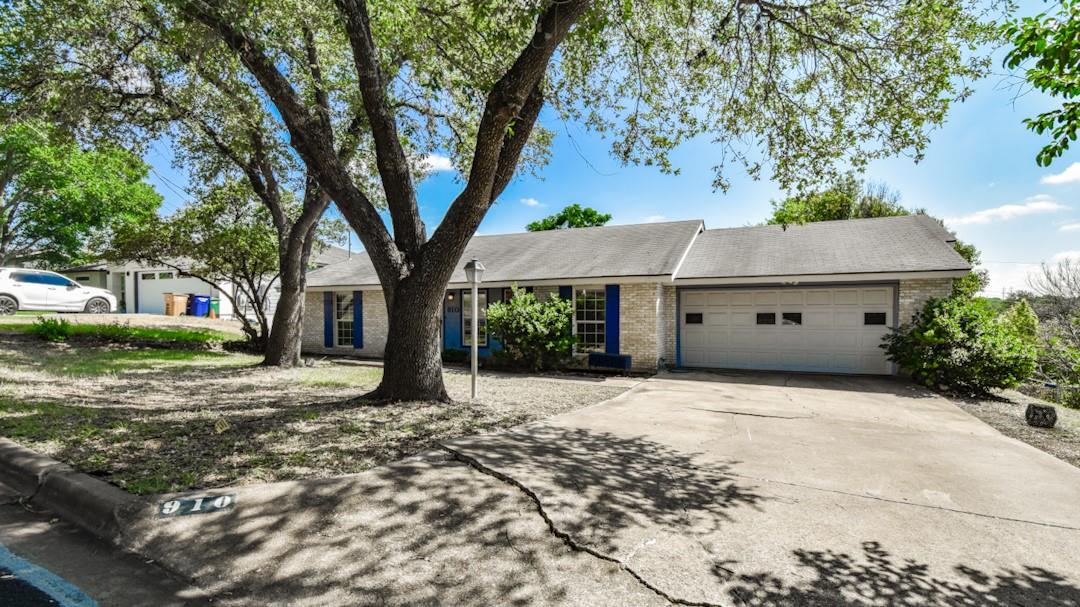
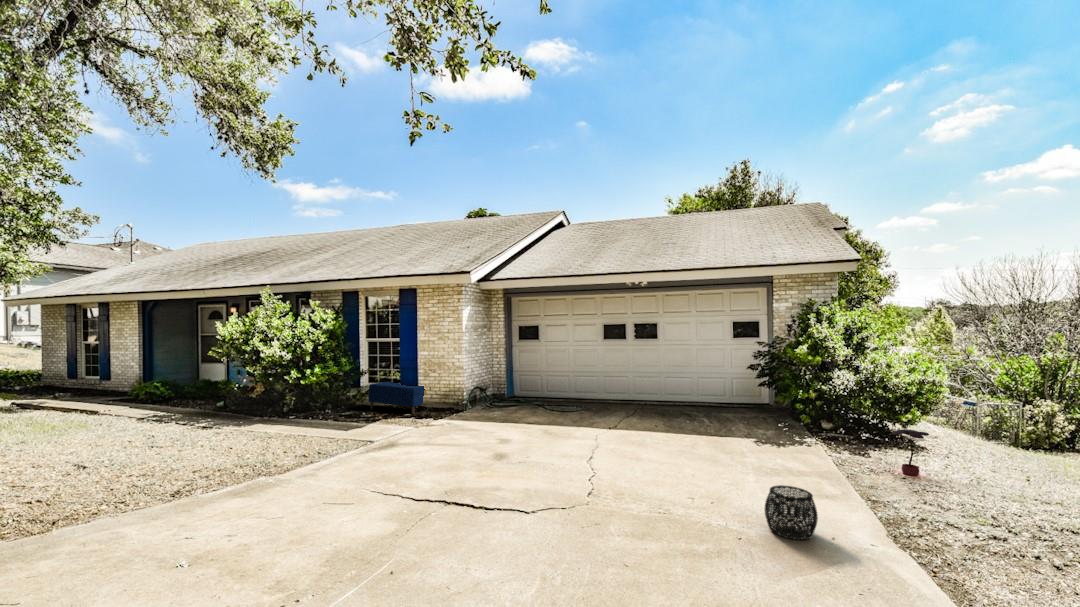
potted plant: none [999,385,1025,413] -> present [892,429,929,476]
woven basket: present [1025,403,1057,428] -> present [764,485,818,540]

